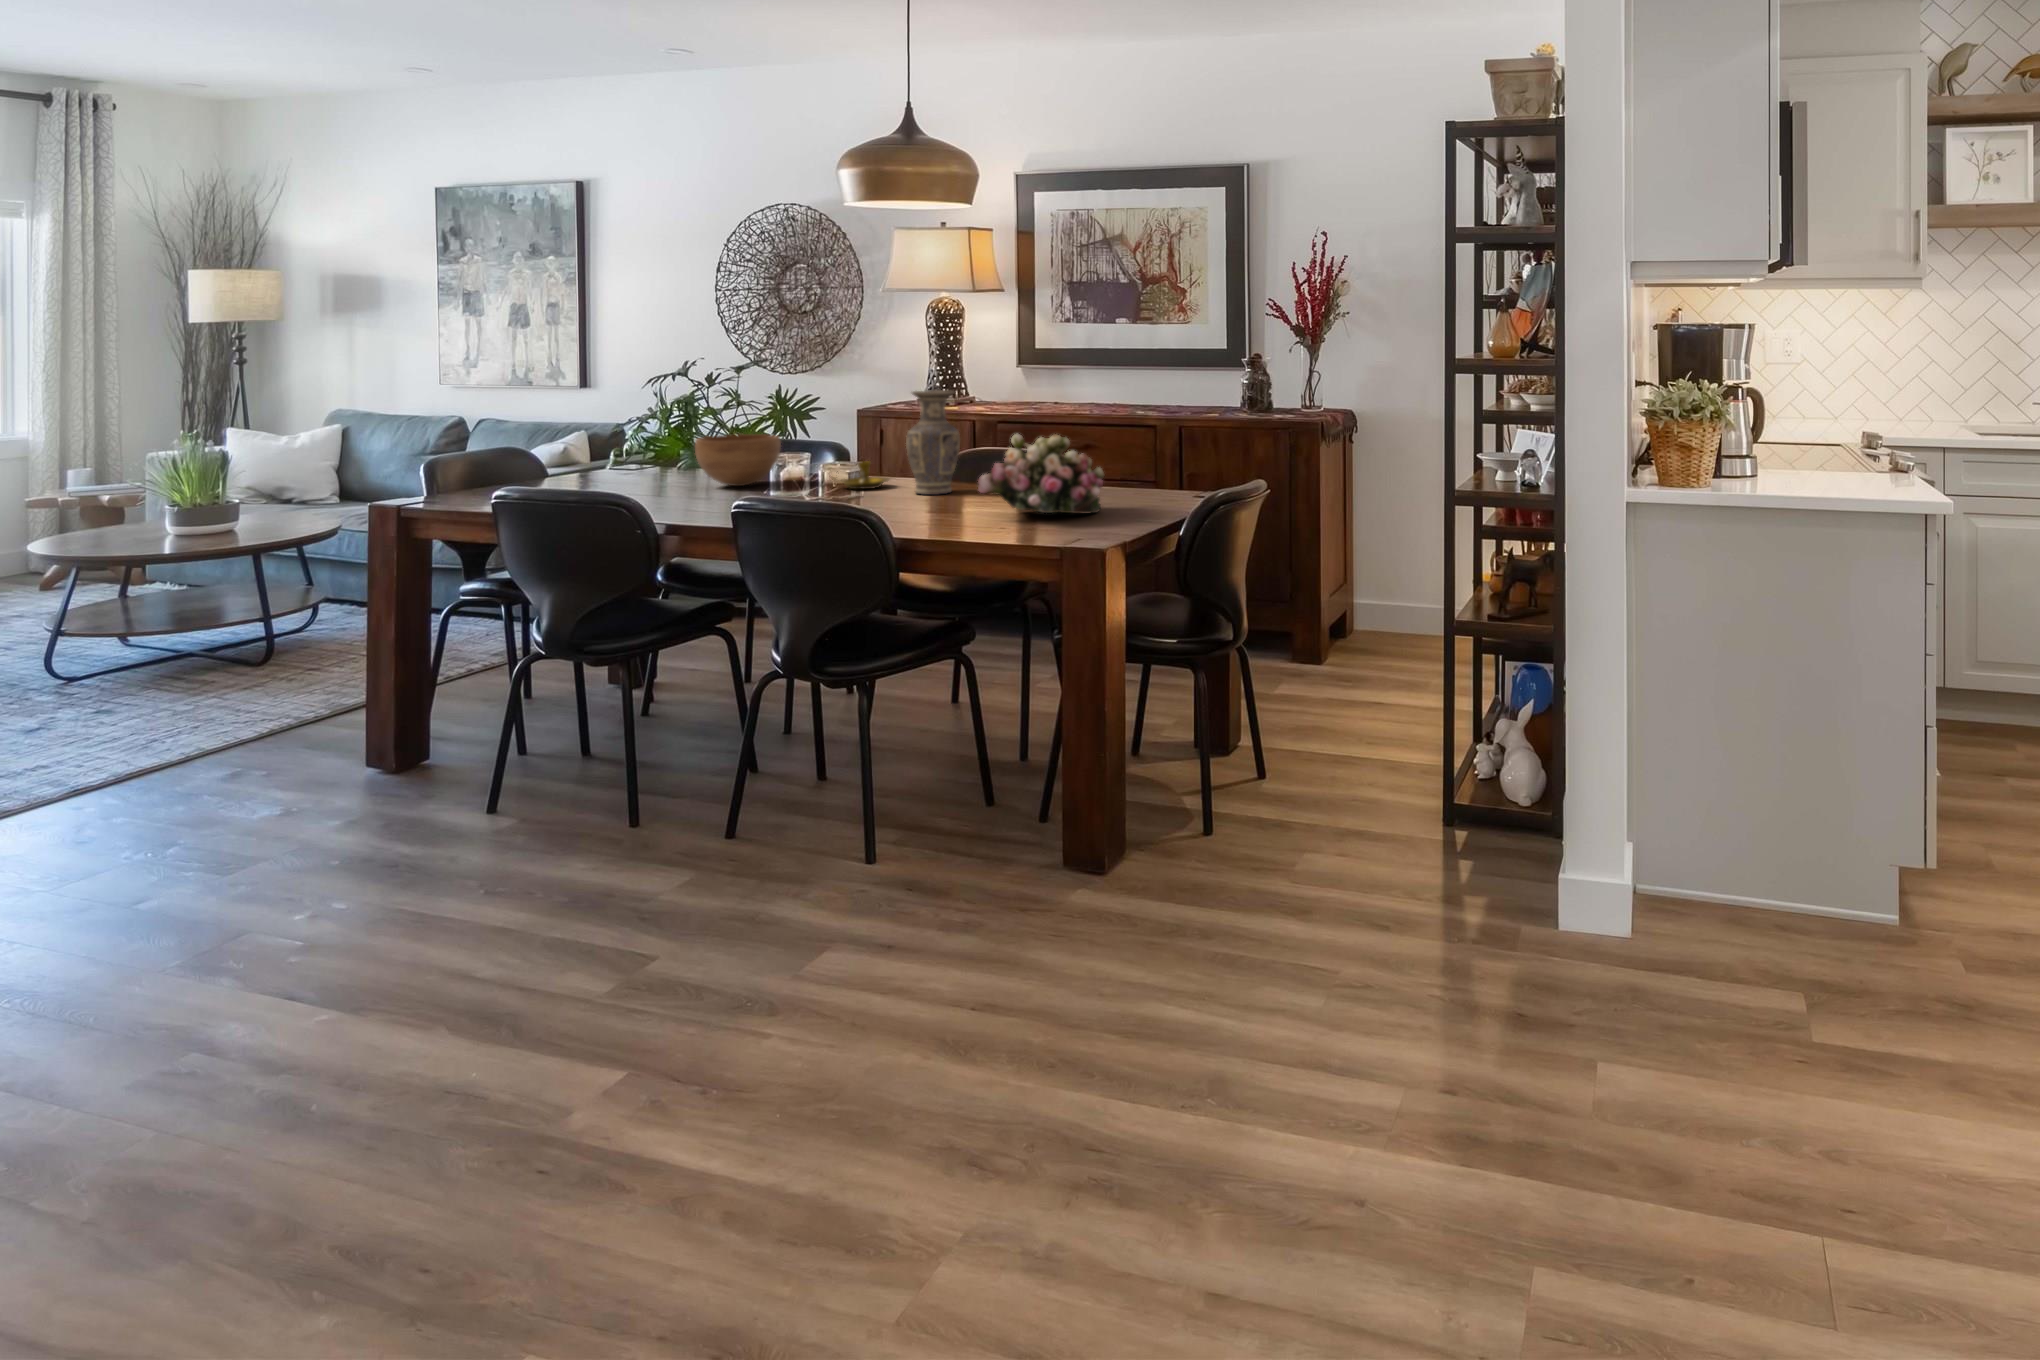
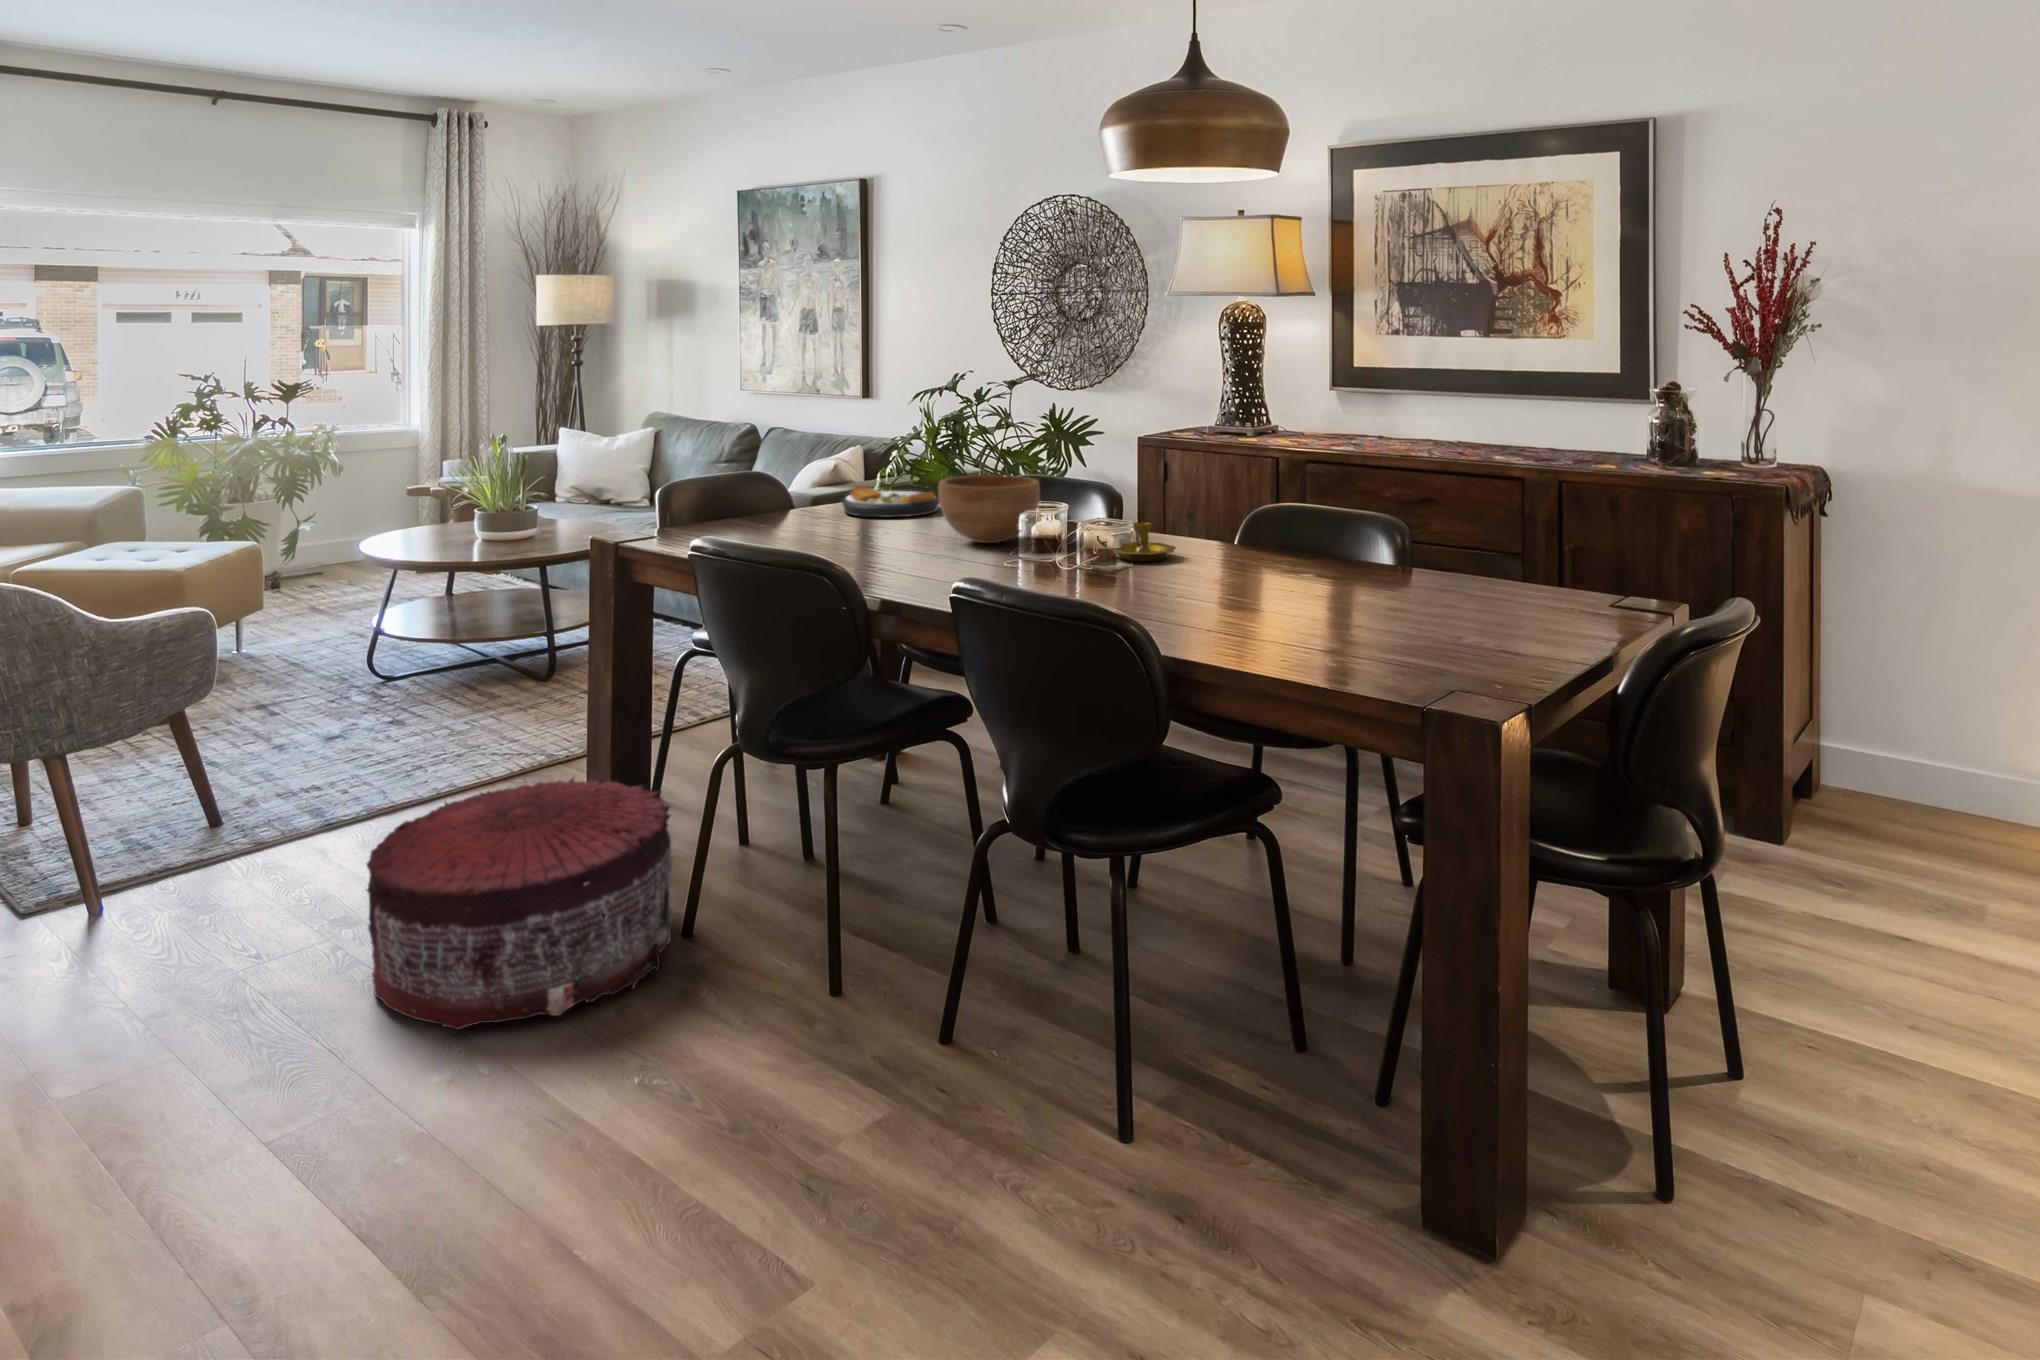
vase: present [906,390,960,495] -> none [1197,432,1271,581]
flower arrangement: present [978,434,1104,513] -> none [1306,515,1507,651]
plate: none [597,453,687,477] -> present [842,486,939,517]
pouf: none [208,687,486,865] -> present [366,777,672,1030]

